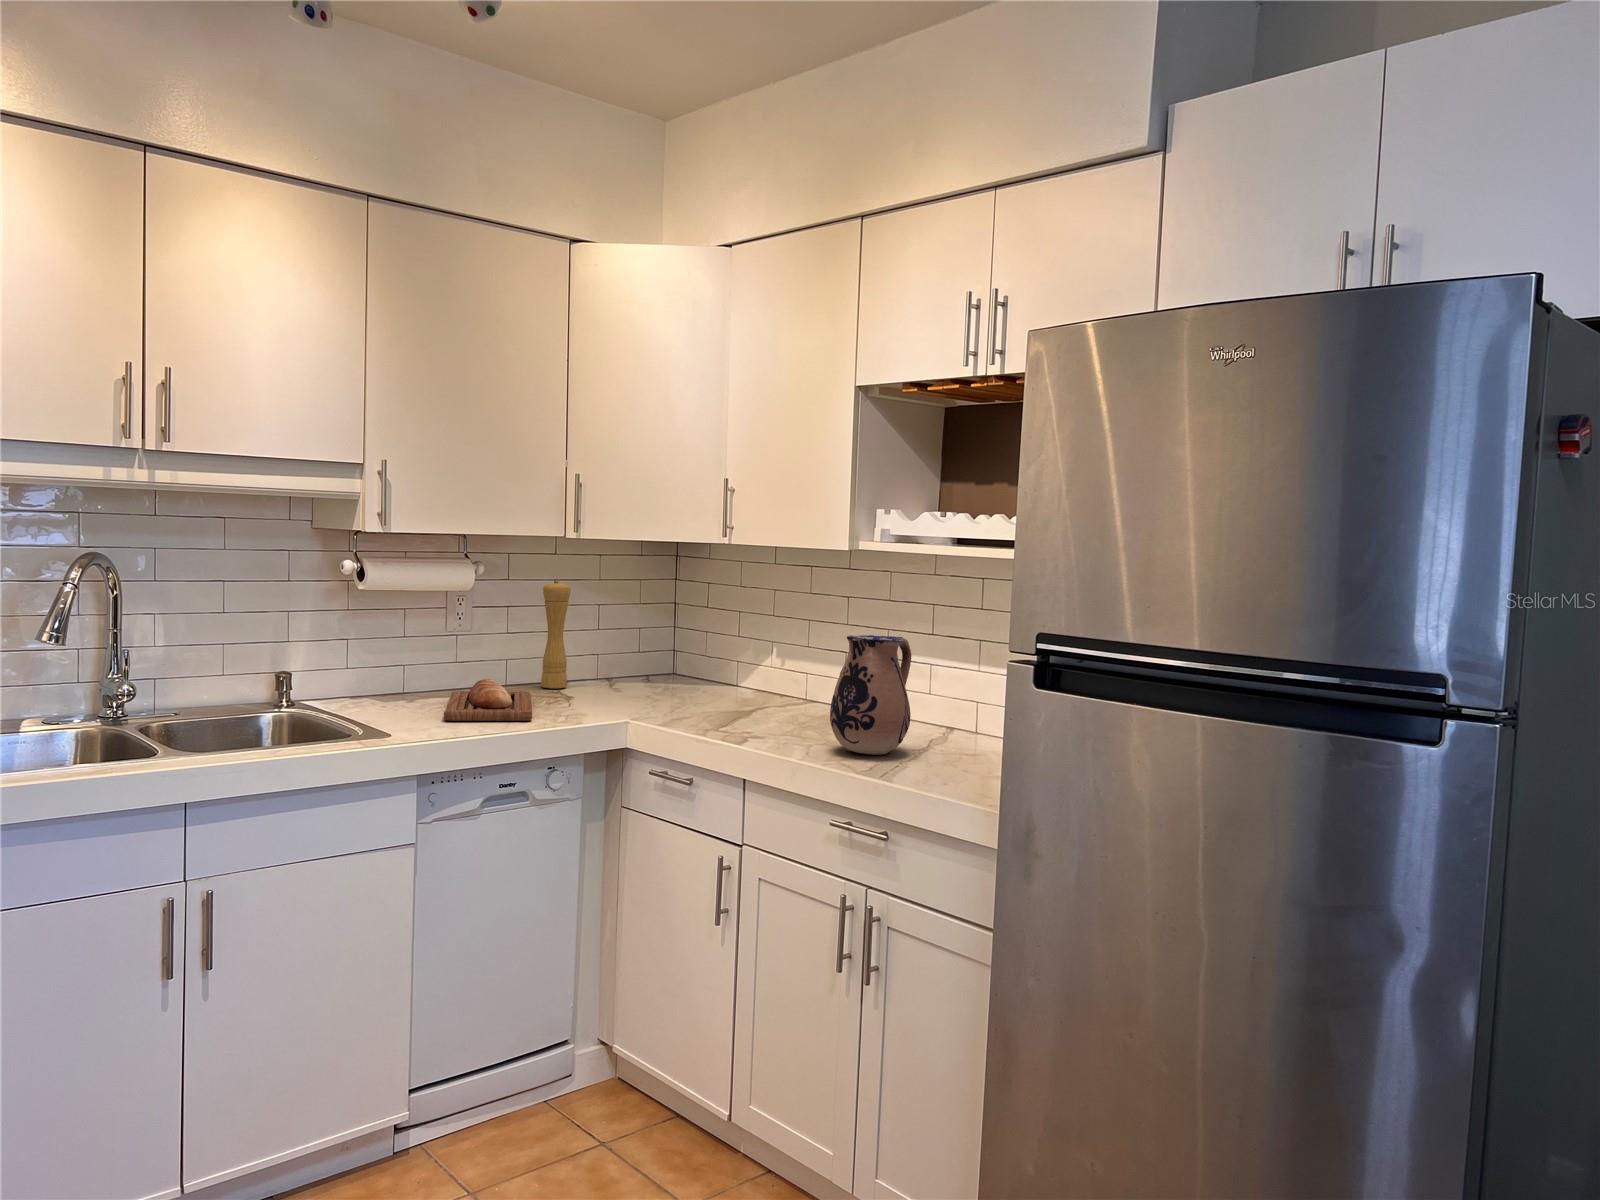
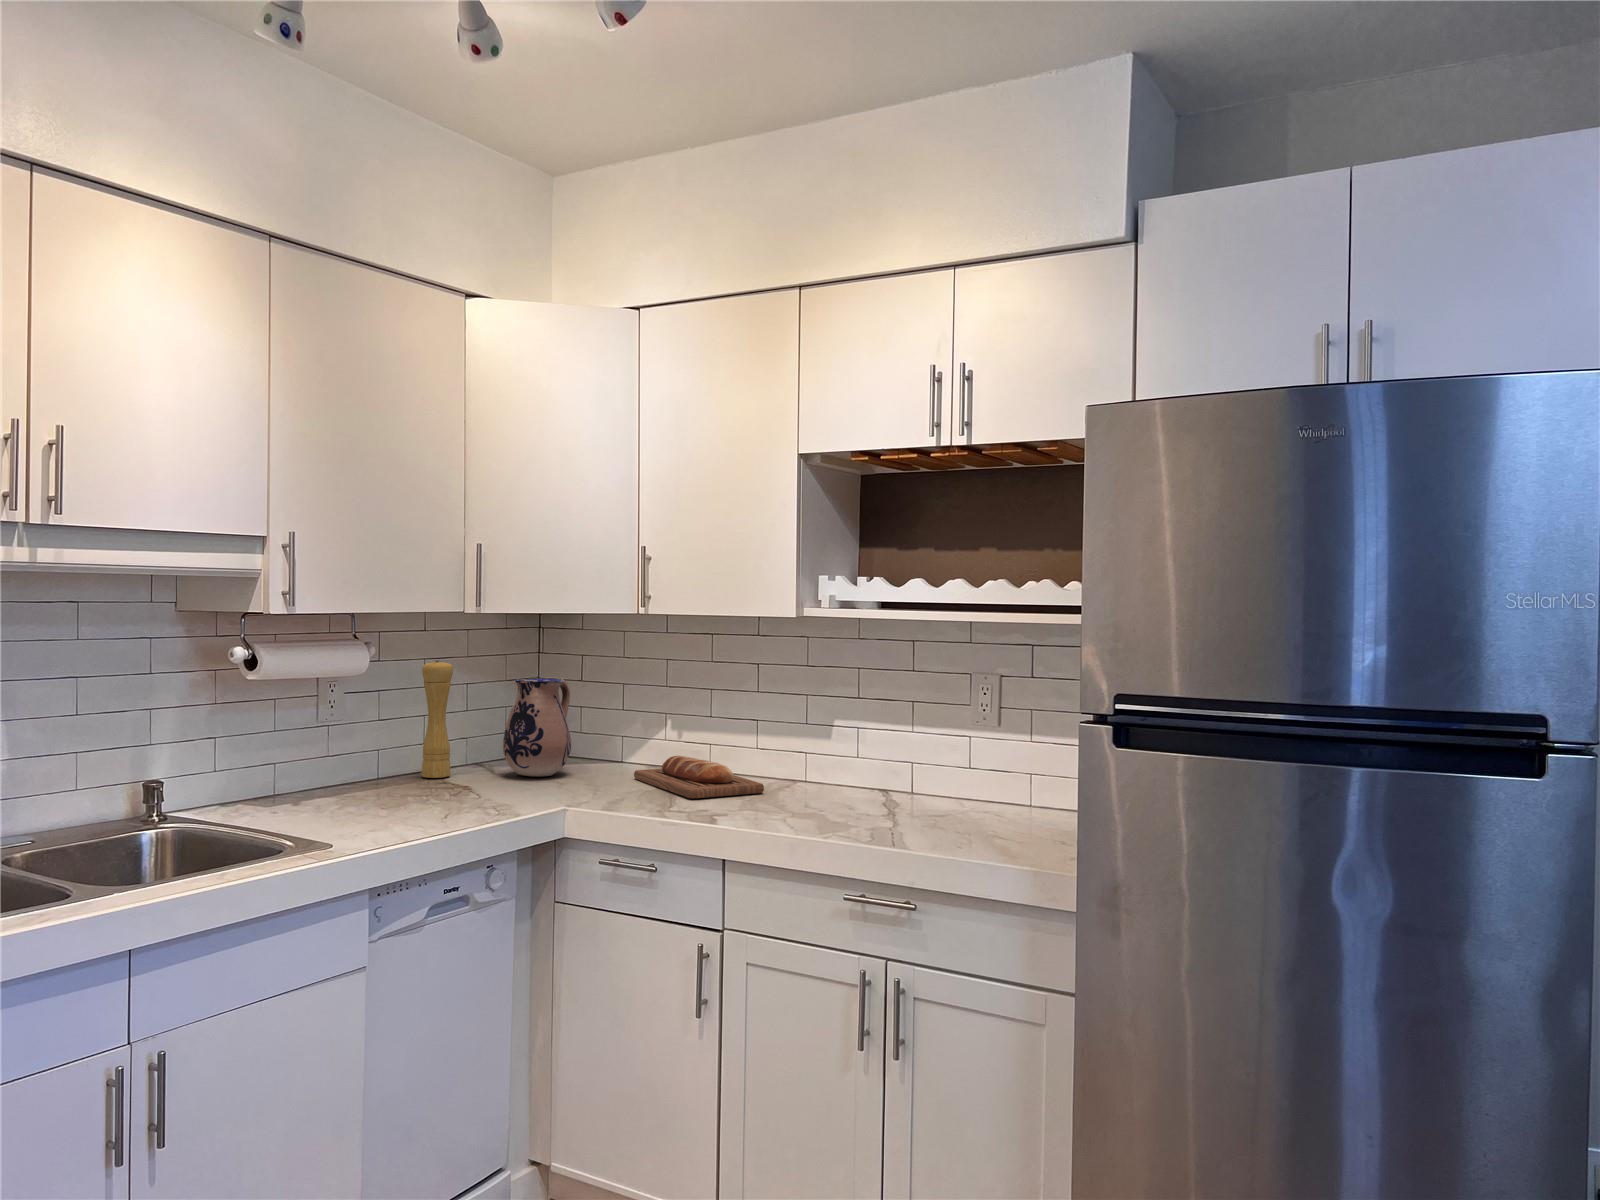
ceramic pitcher: present [830,635,911,755] -> present [503,678,571,777]
bread loaf: present [444,679,532,721] -> present [634,756,764,798]

